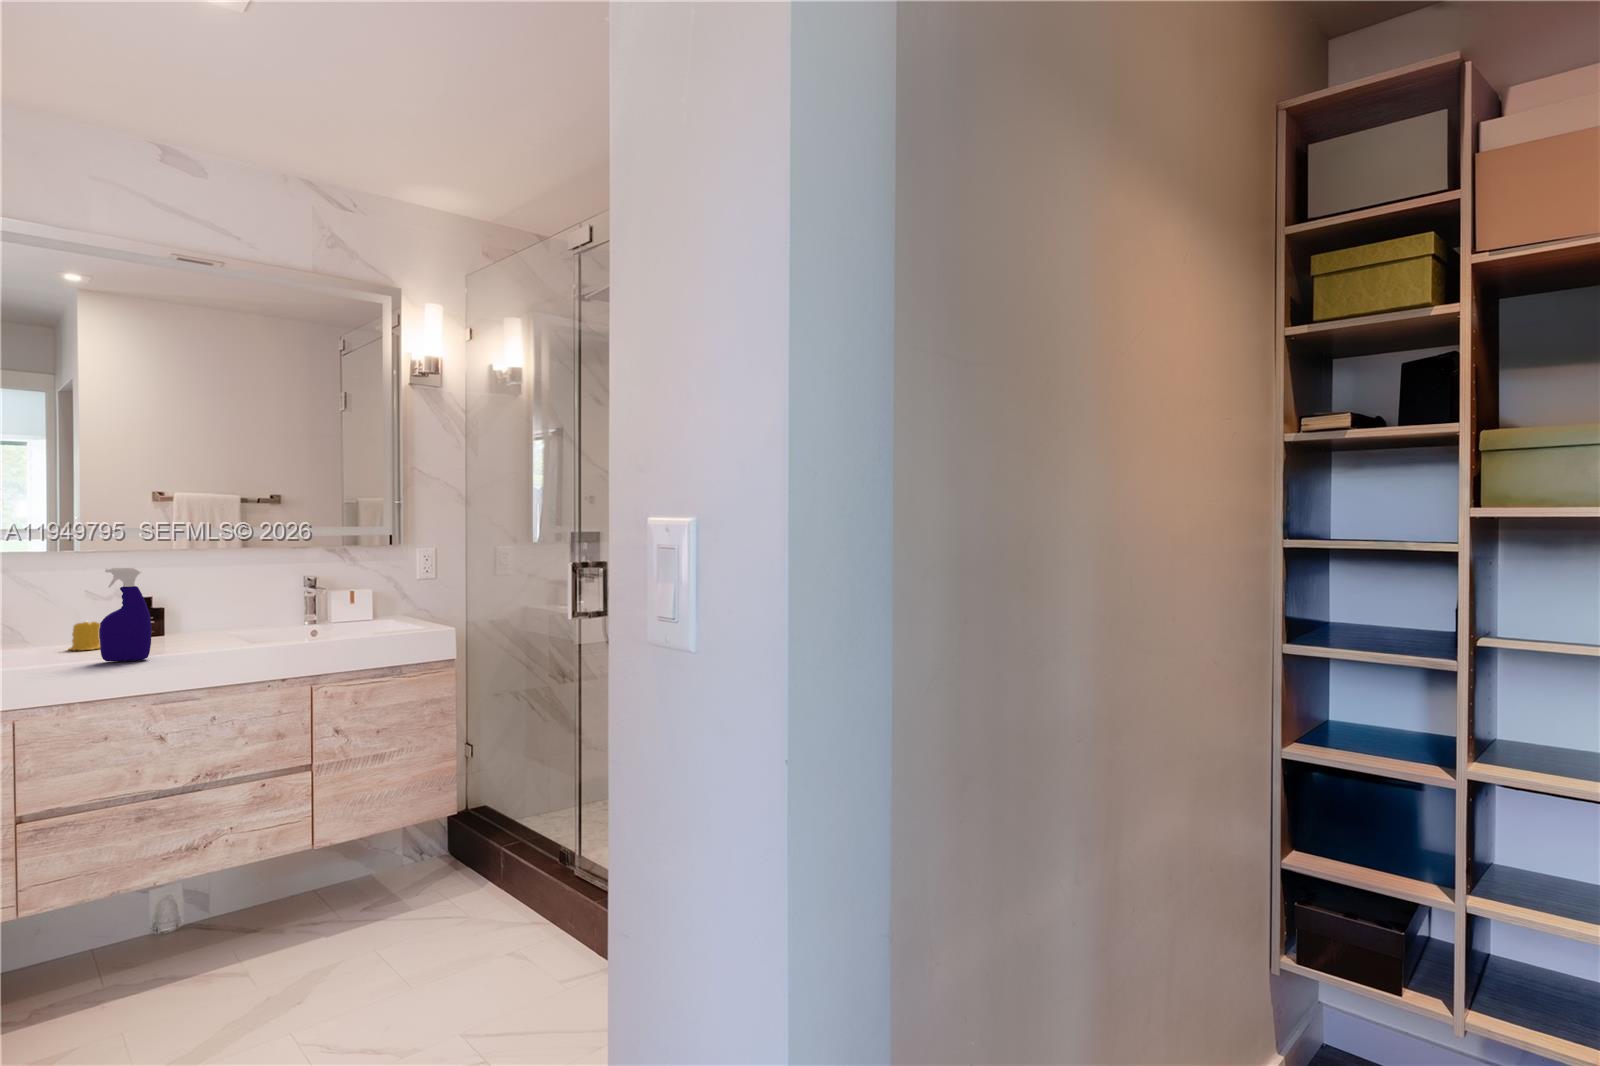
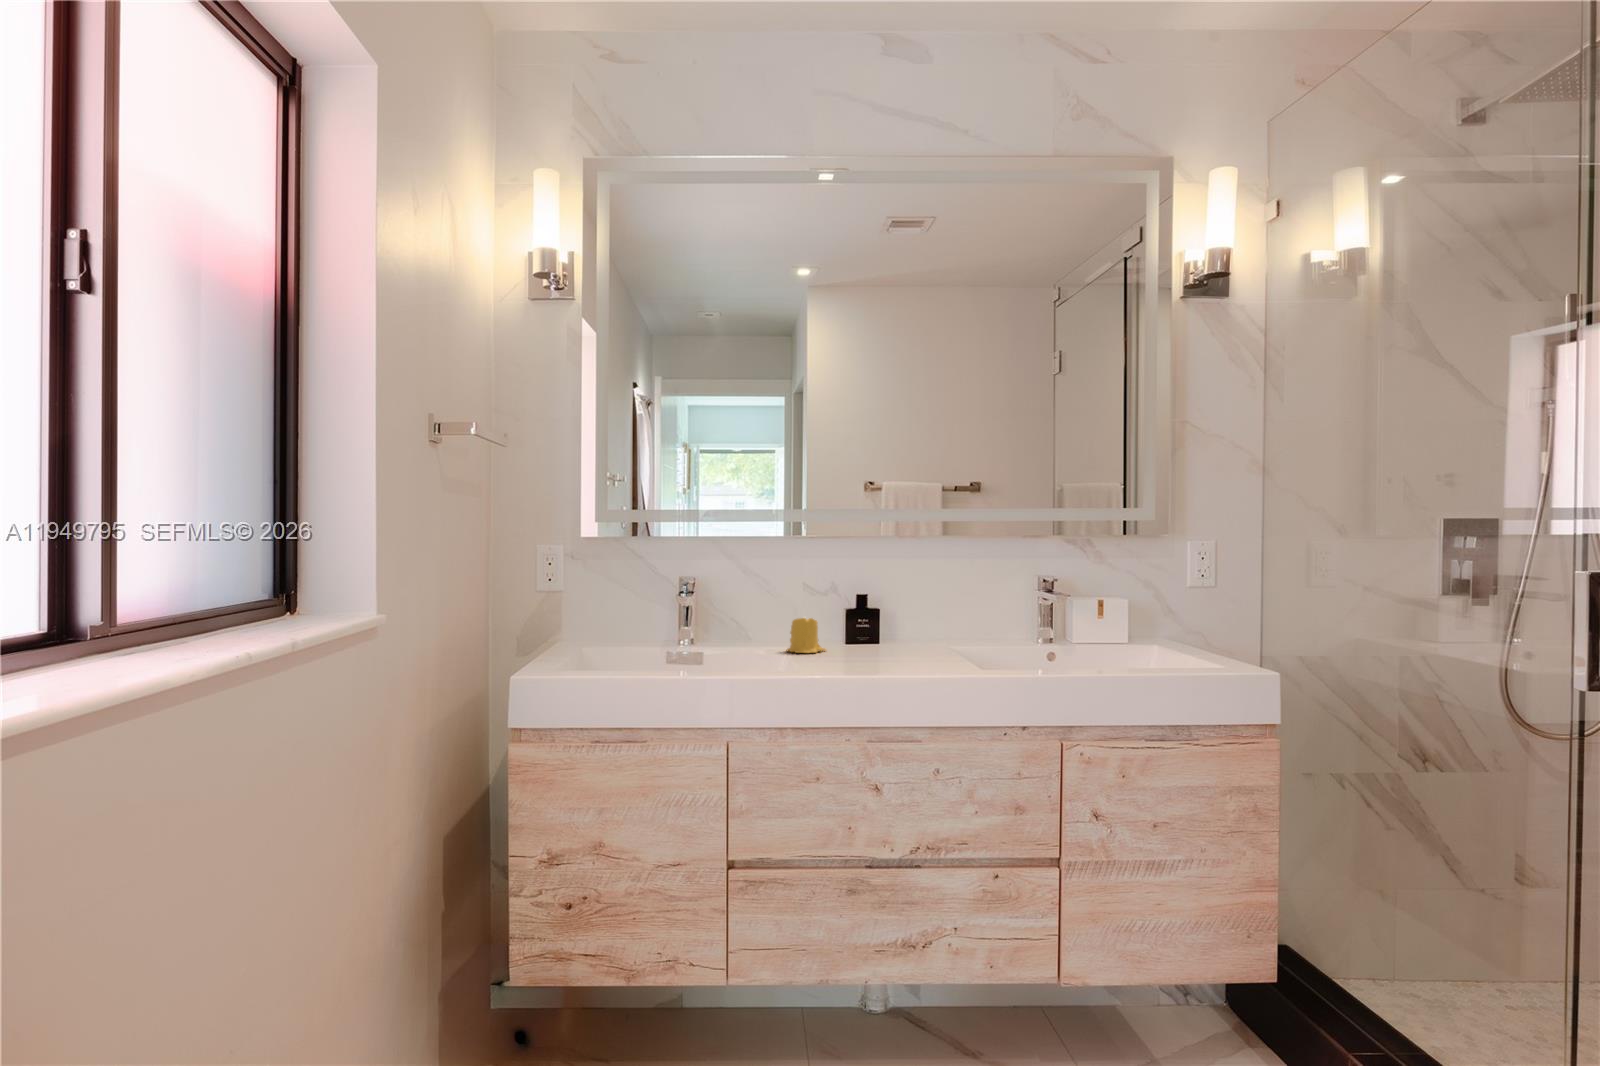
spray bottle: present [99,568,152,661] -> none [815,547,870,674]

